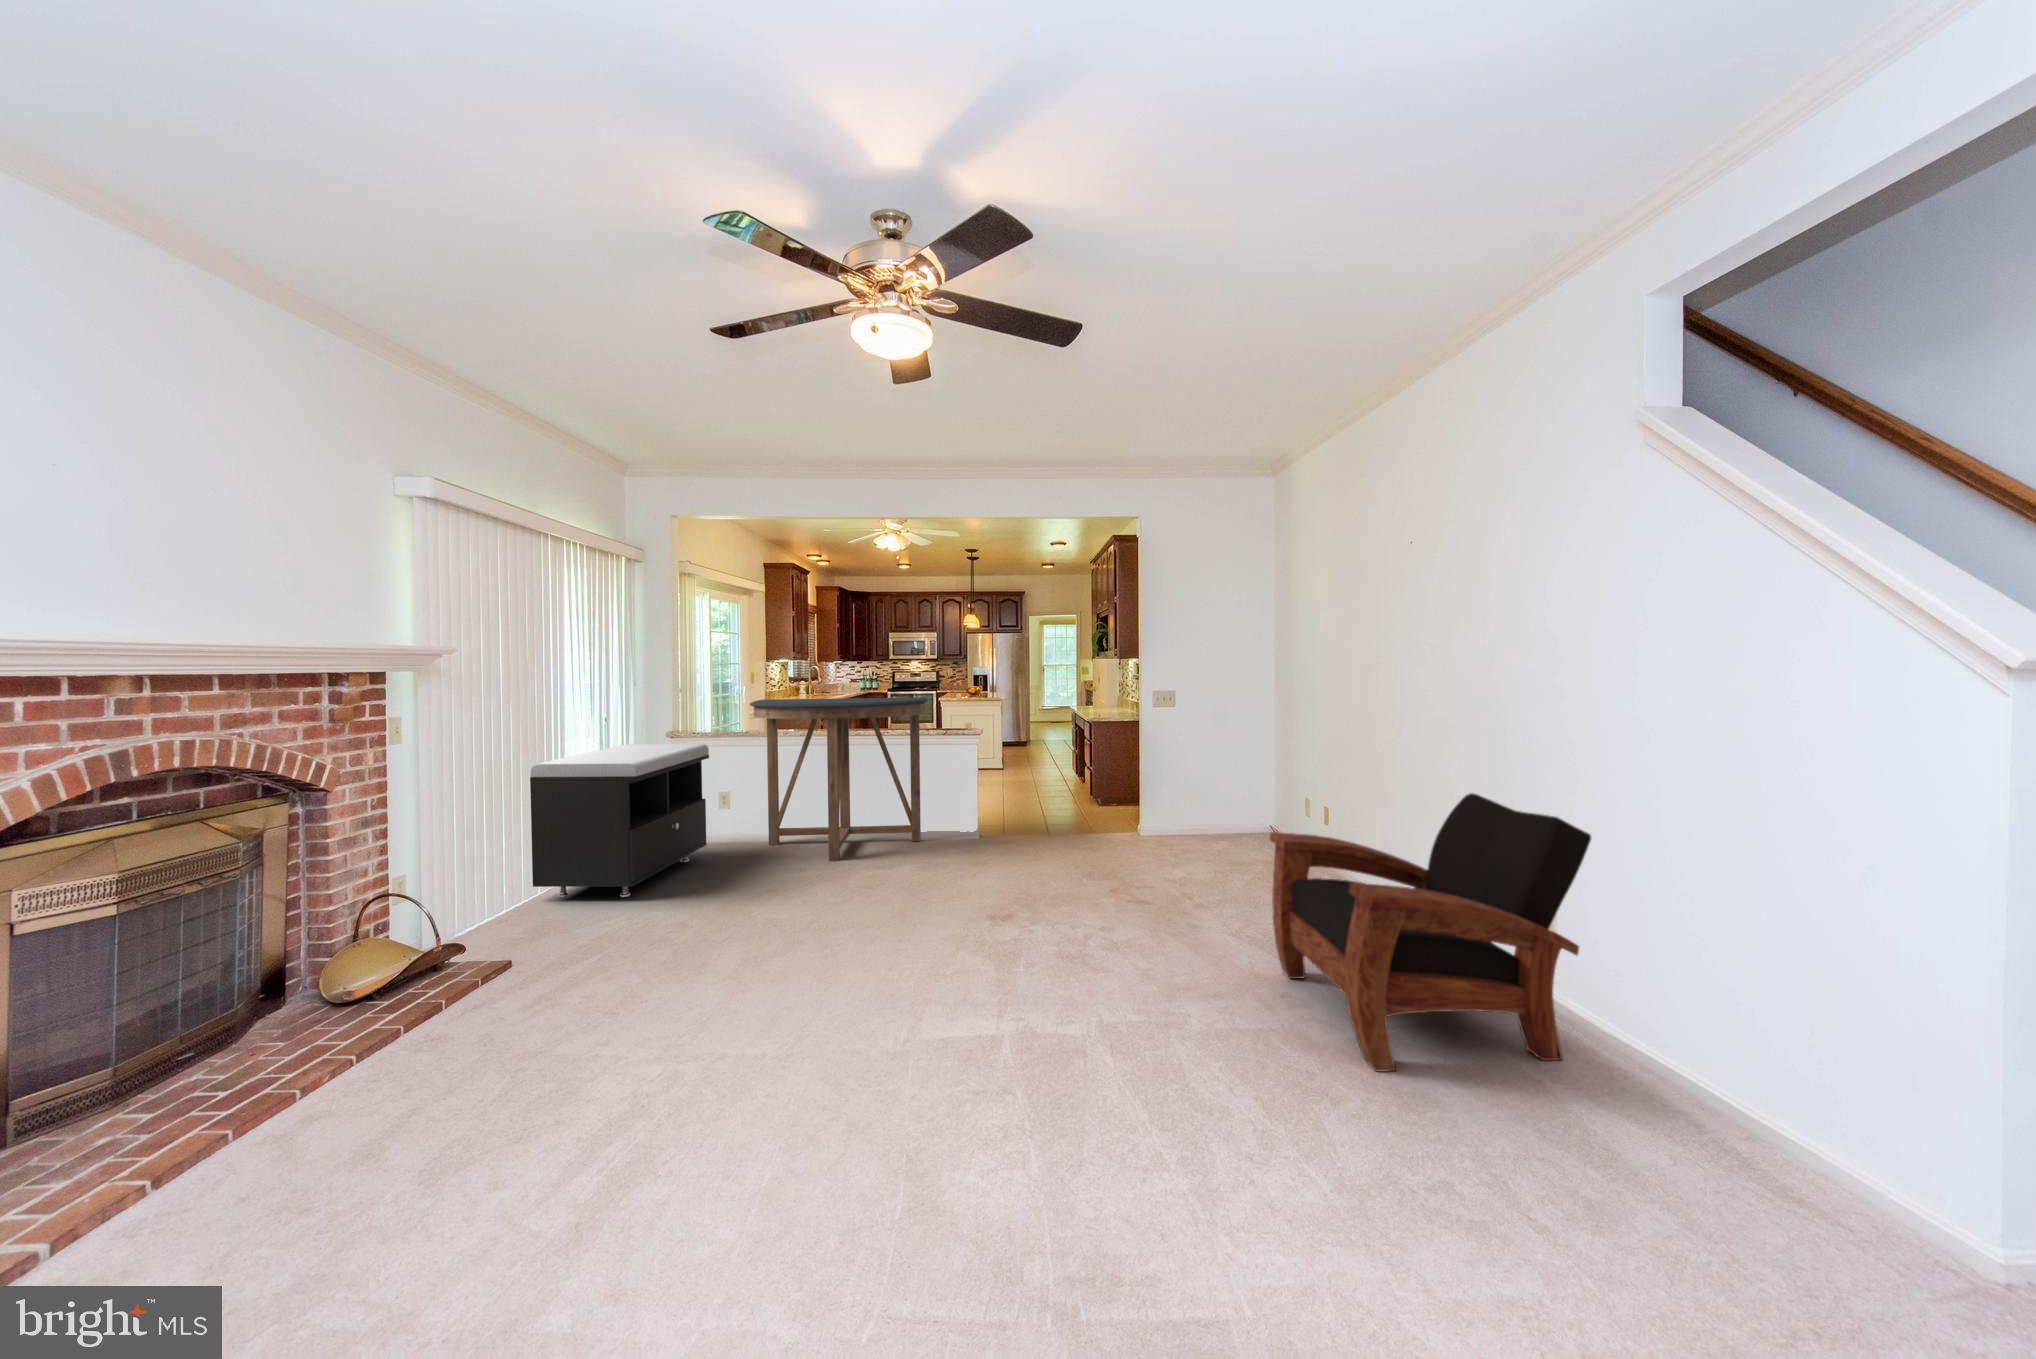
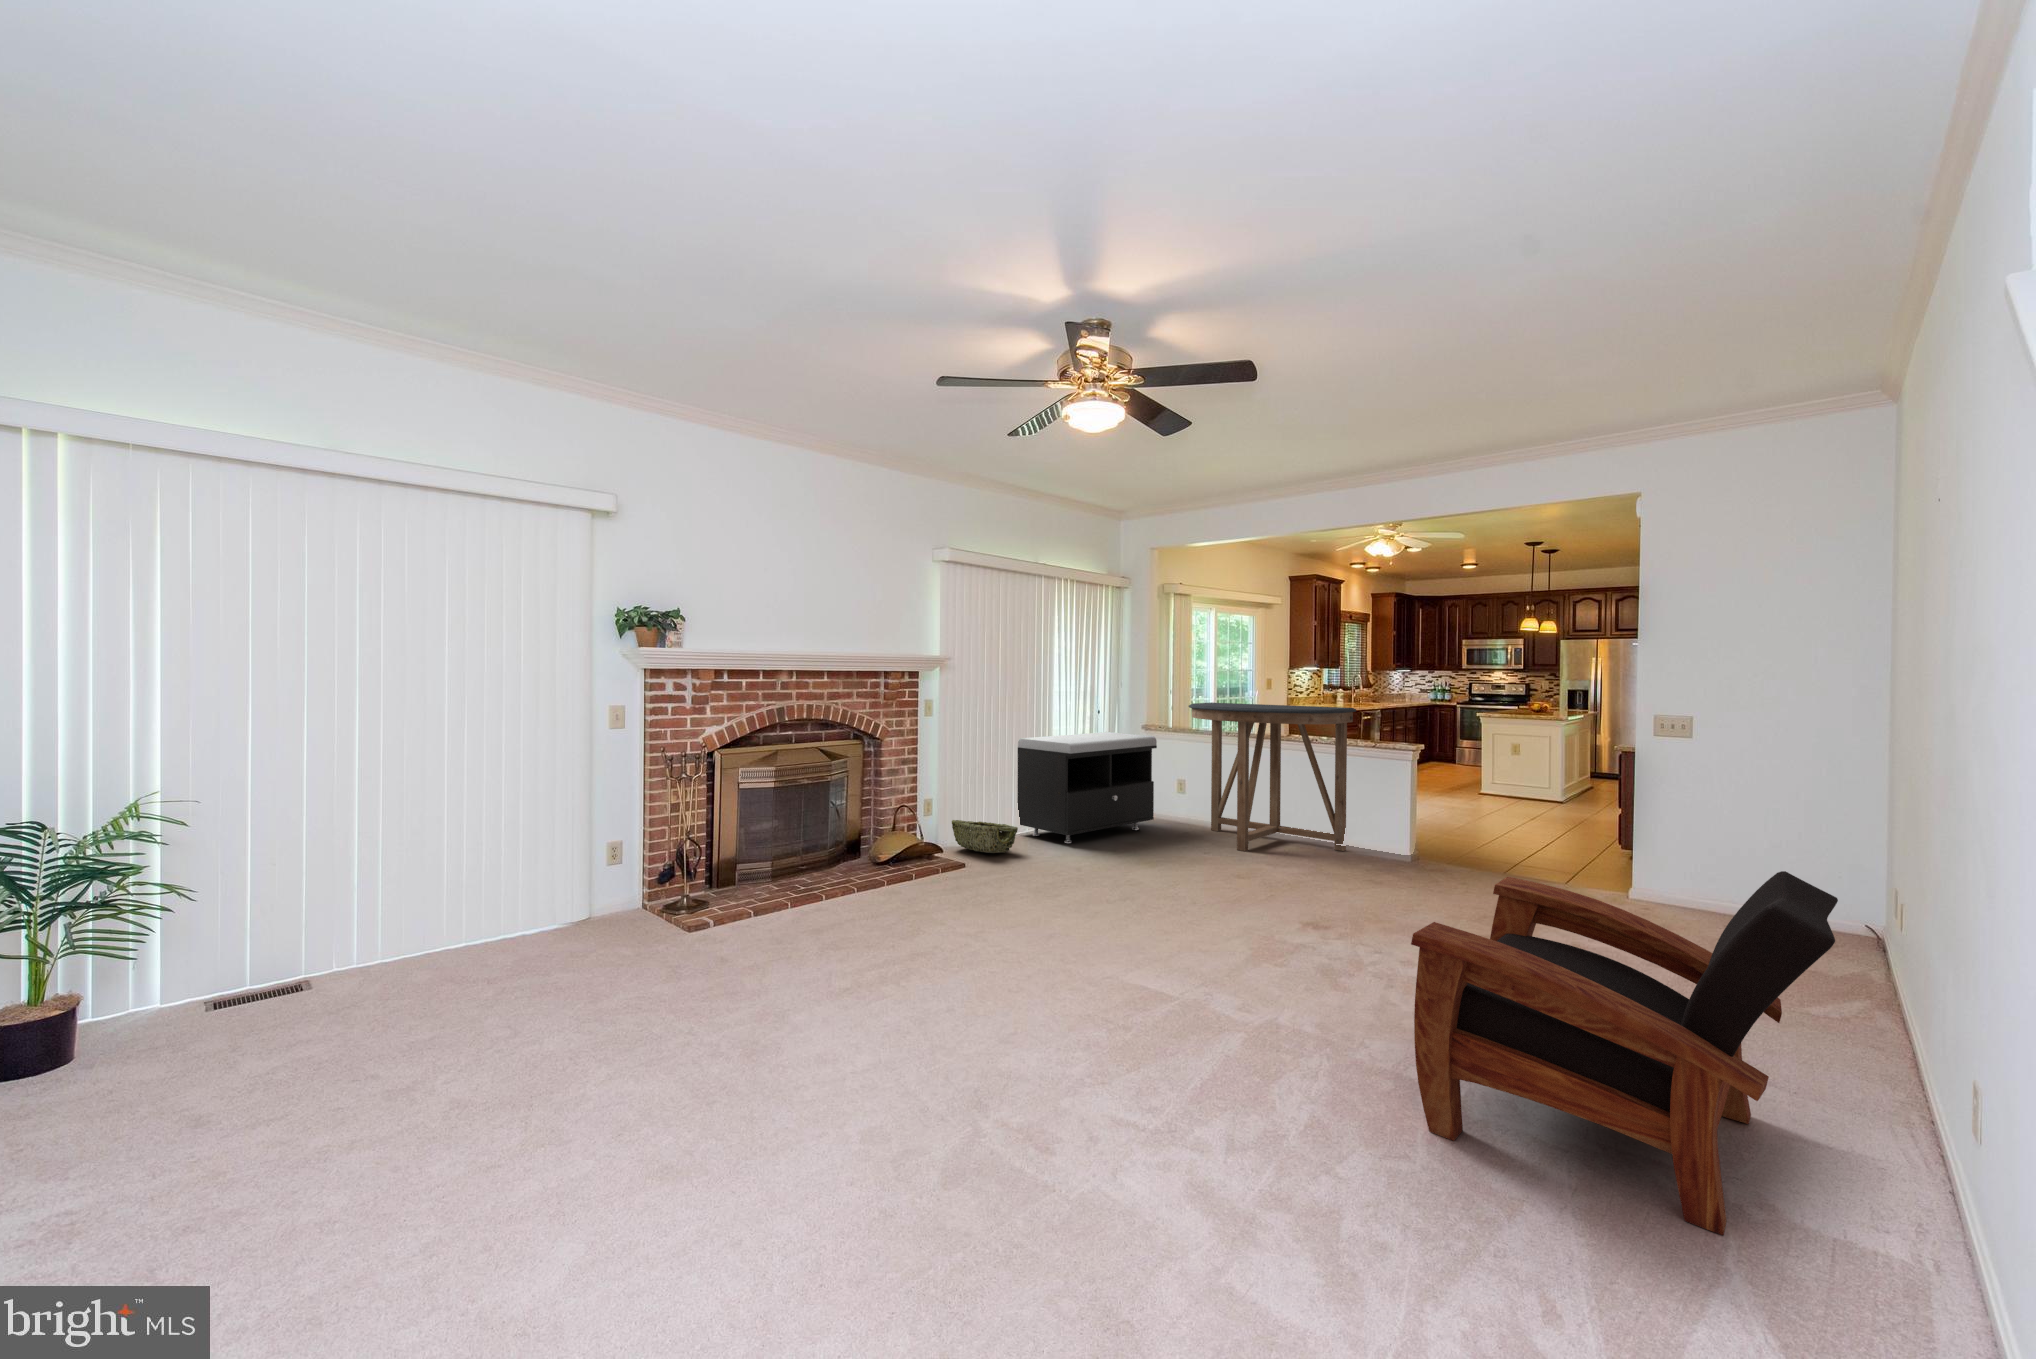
woven basket: none [454,890,577,939] -> present [952,820,1018,853]

